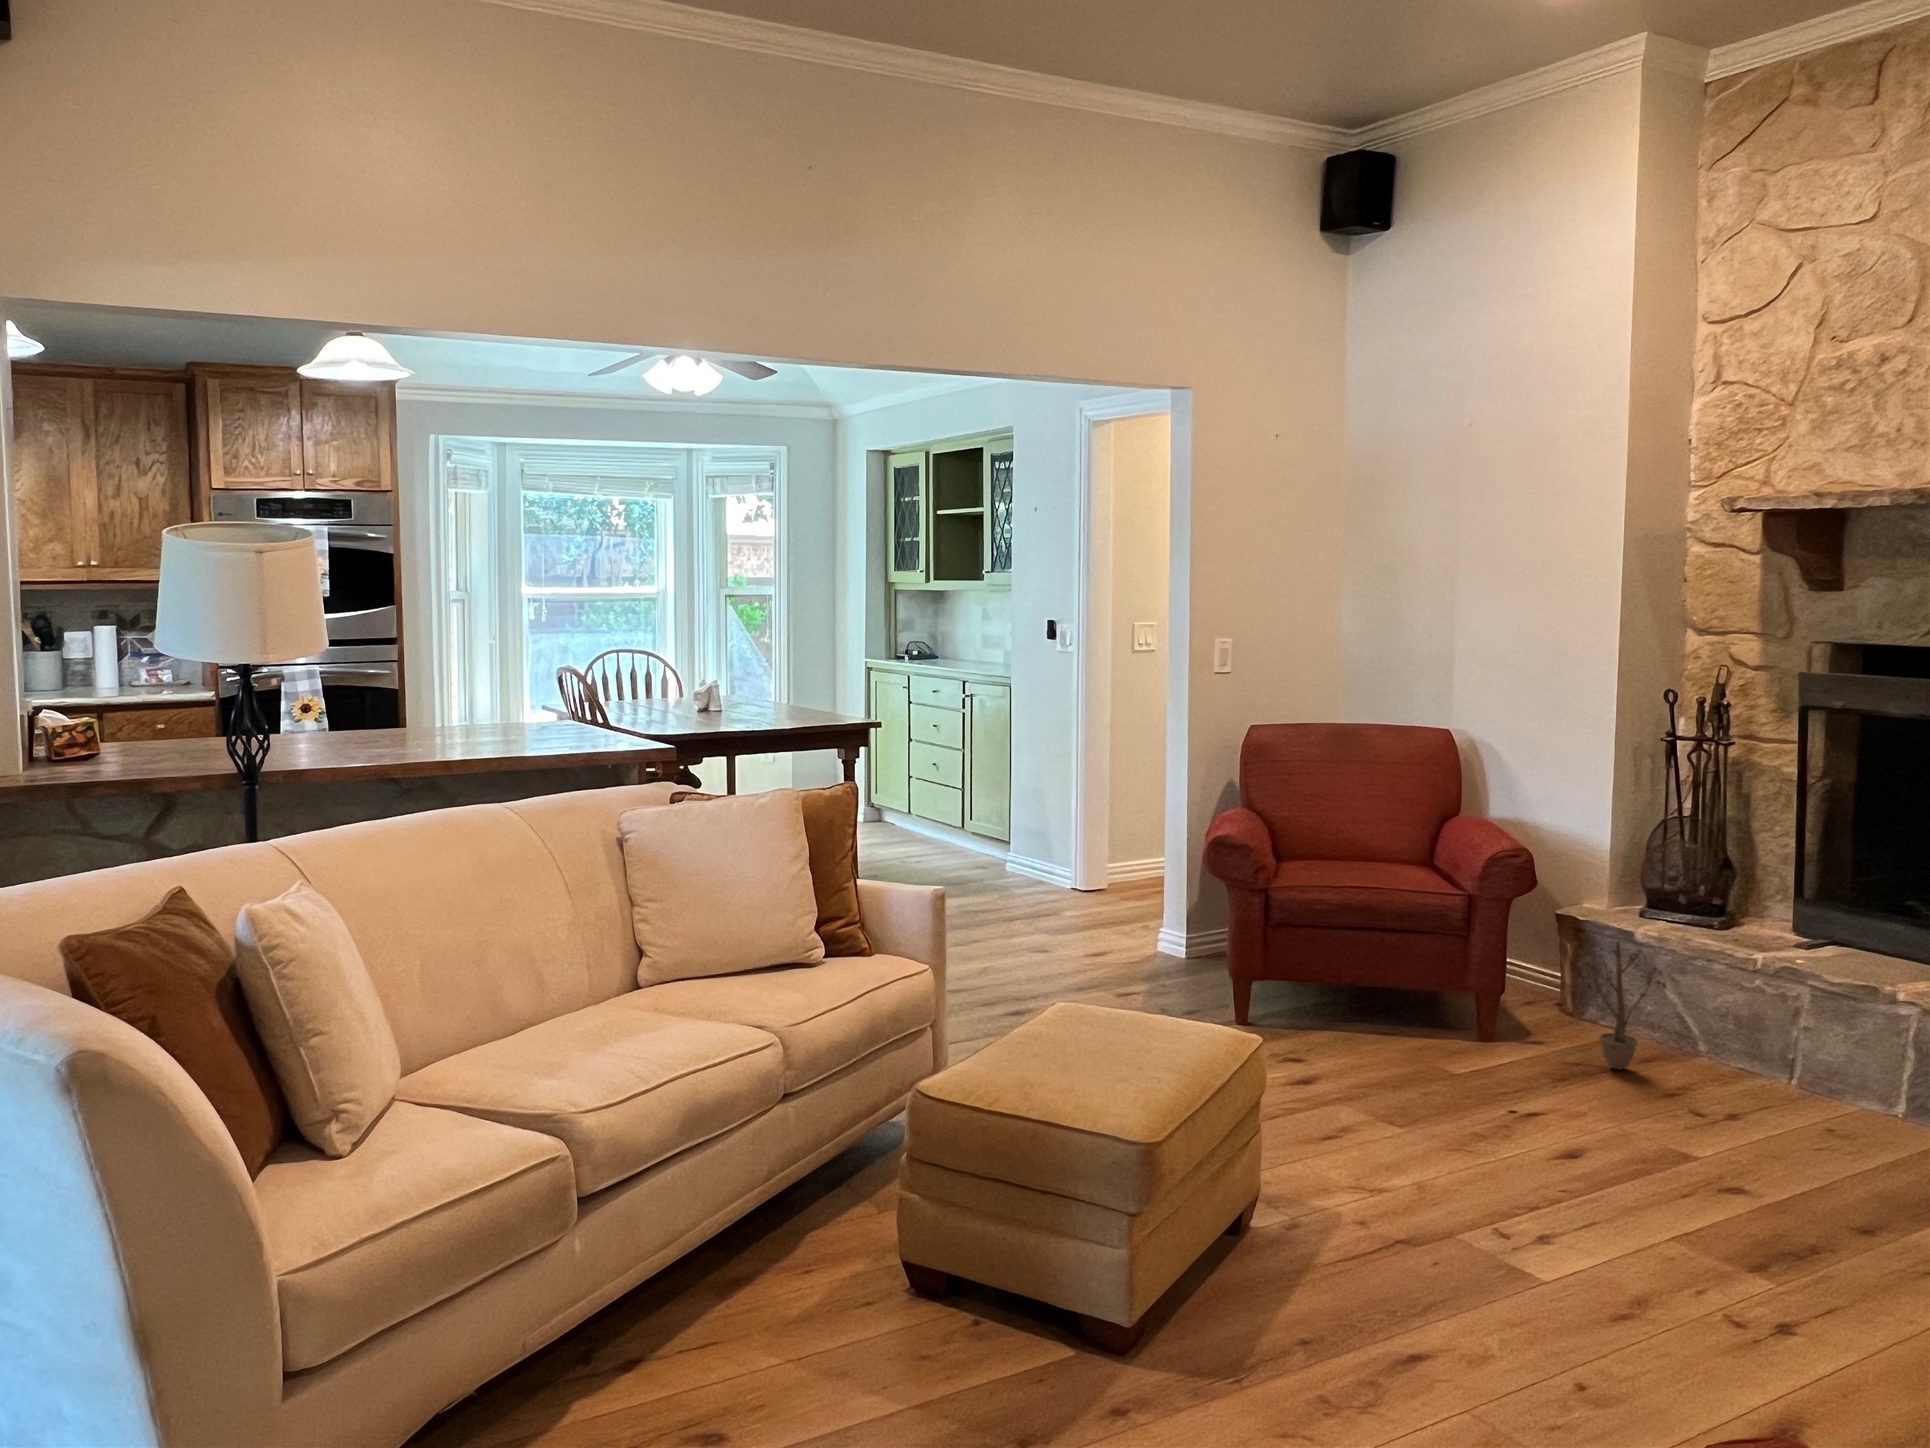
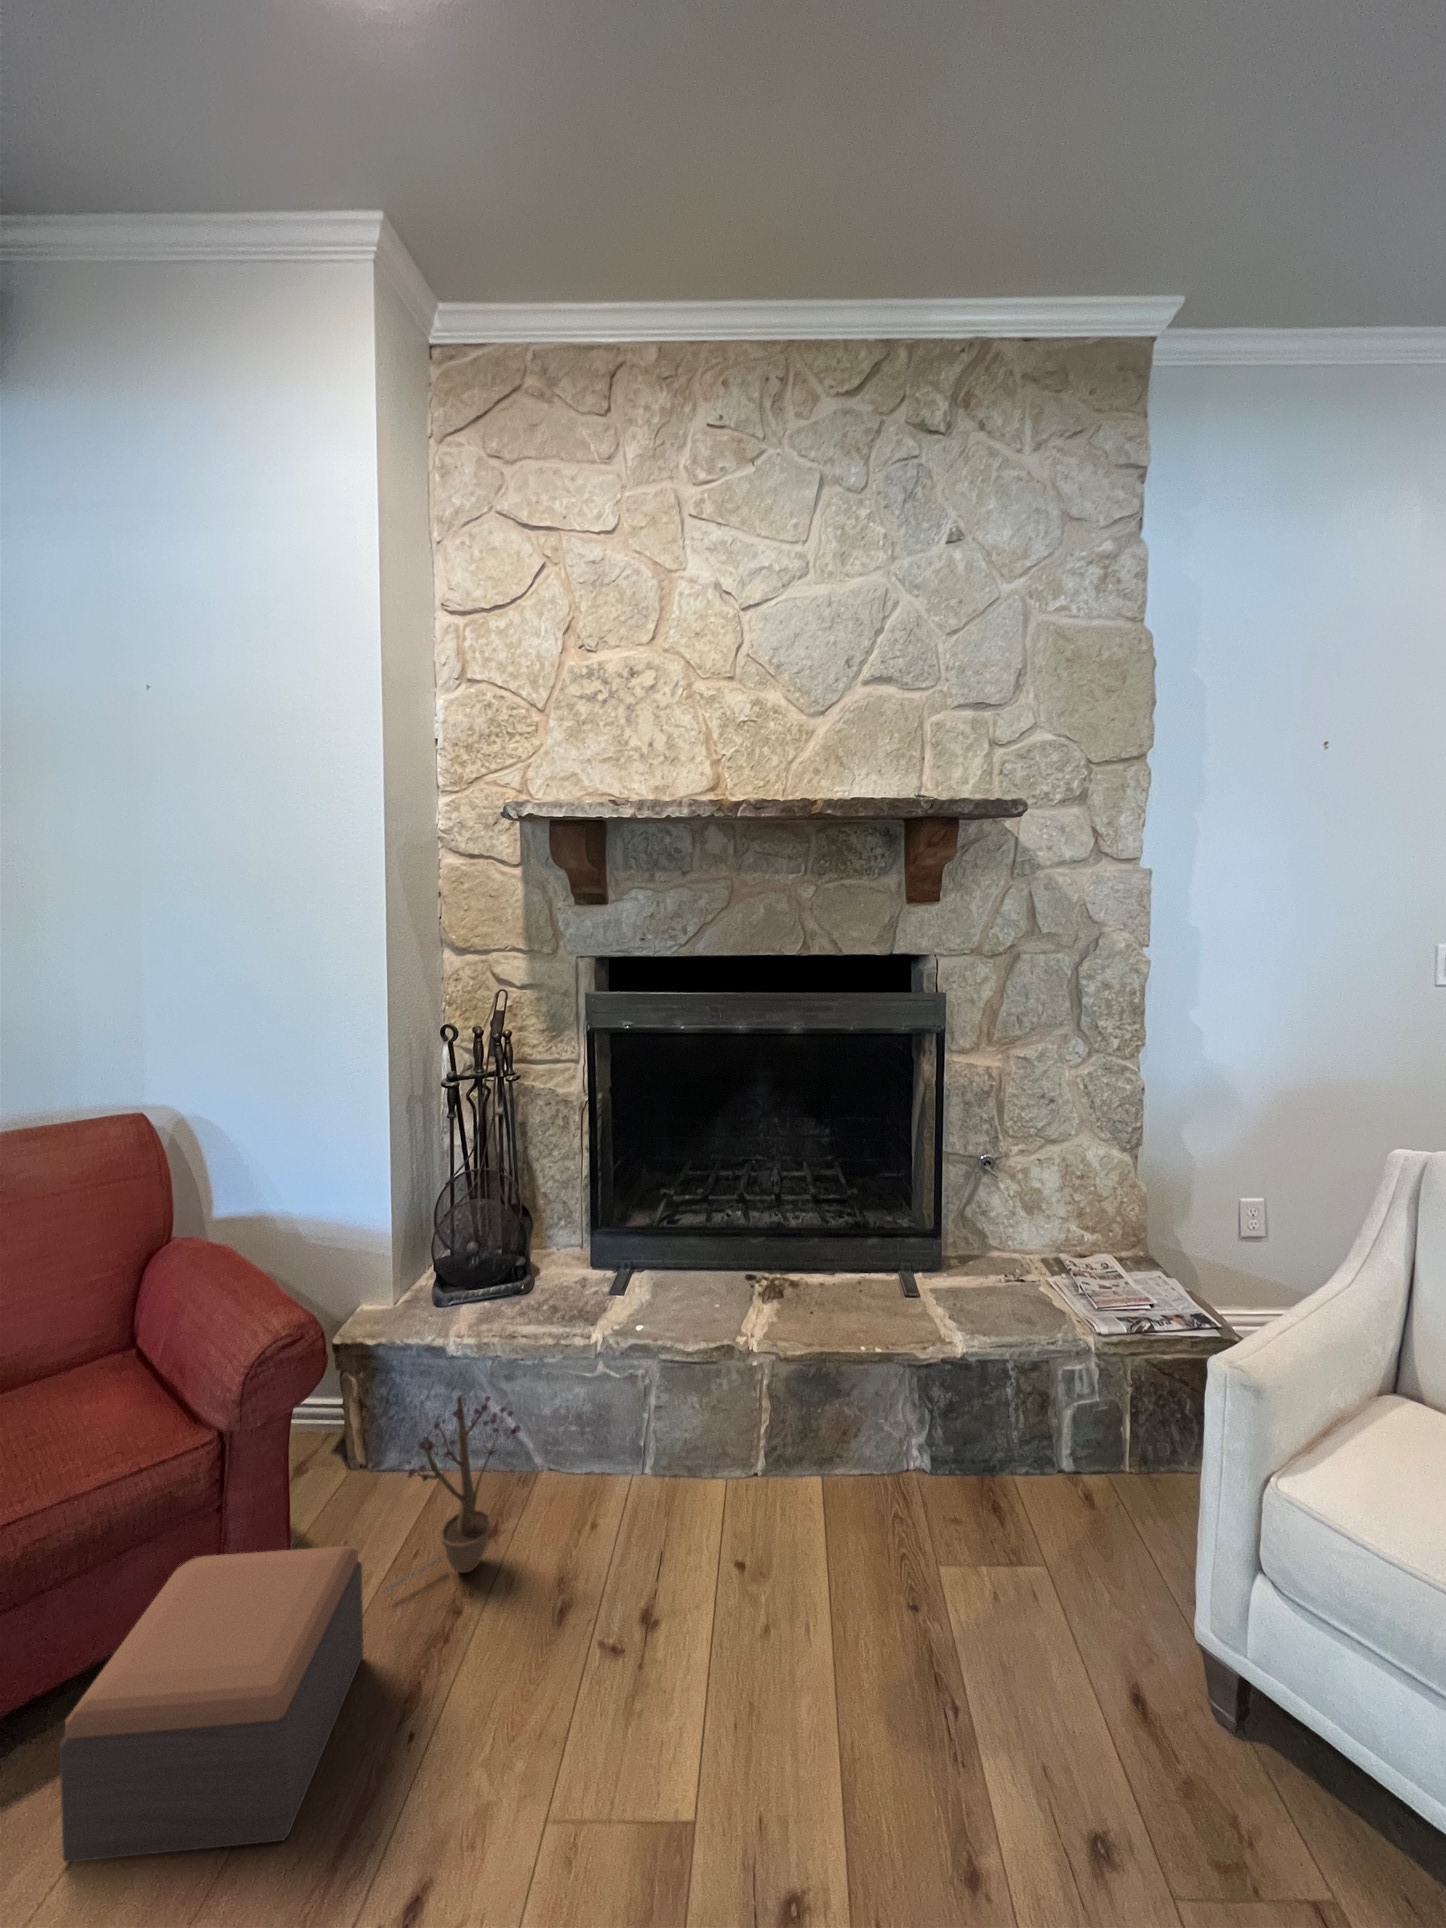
footstool: none [1374,969,1536,1090] -> present [60,1546,363,1862]

